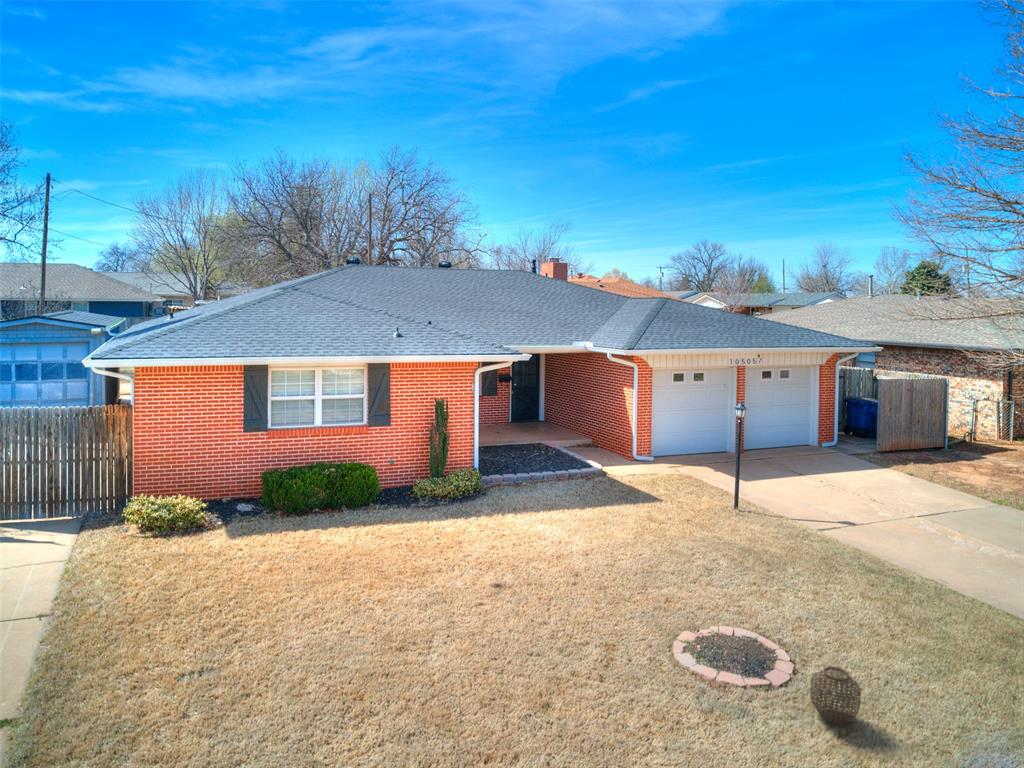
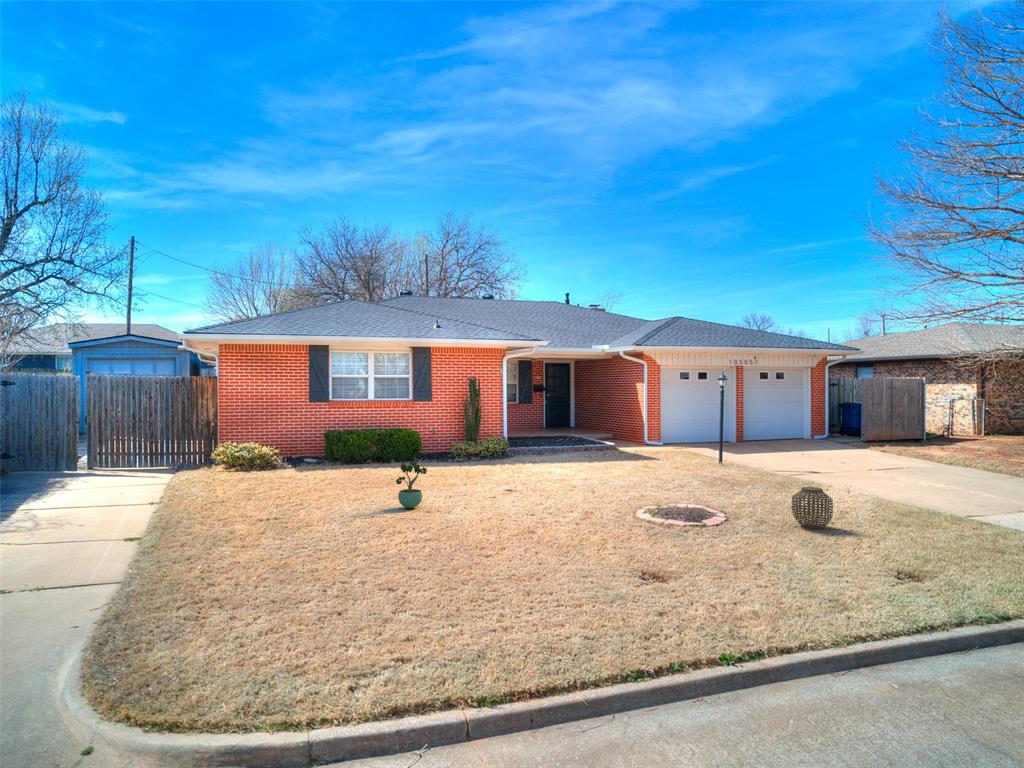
potted plant: none [328,603,367,660] -> present [396,461,427,508]

